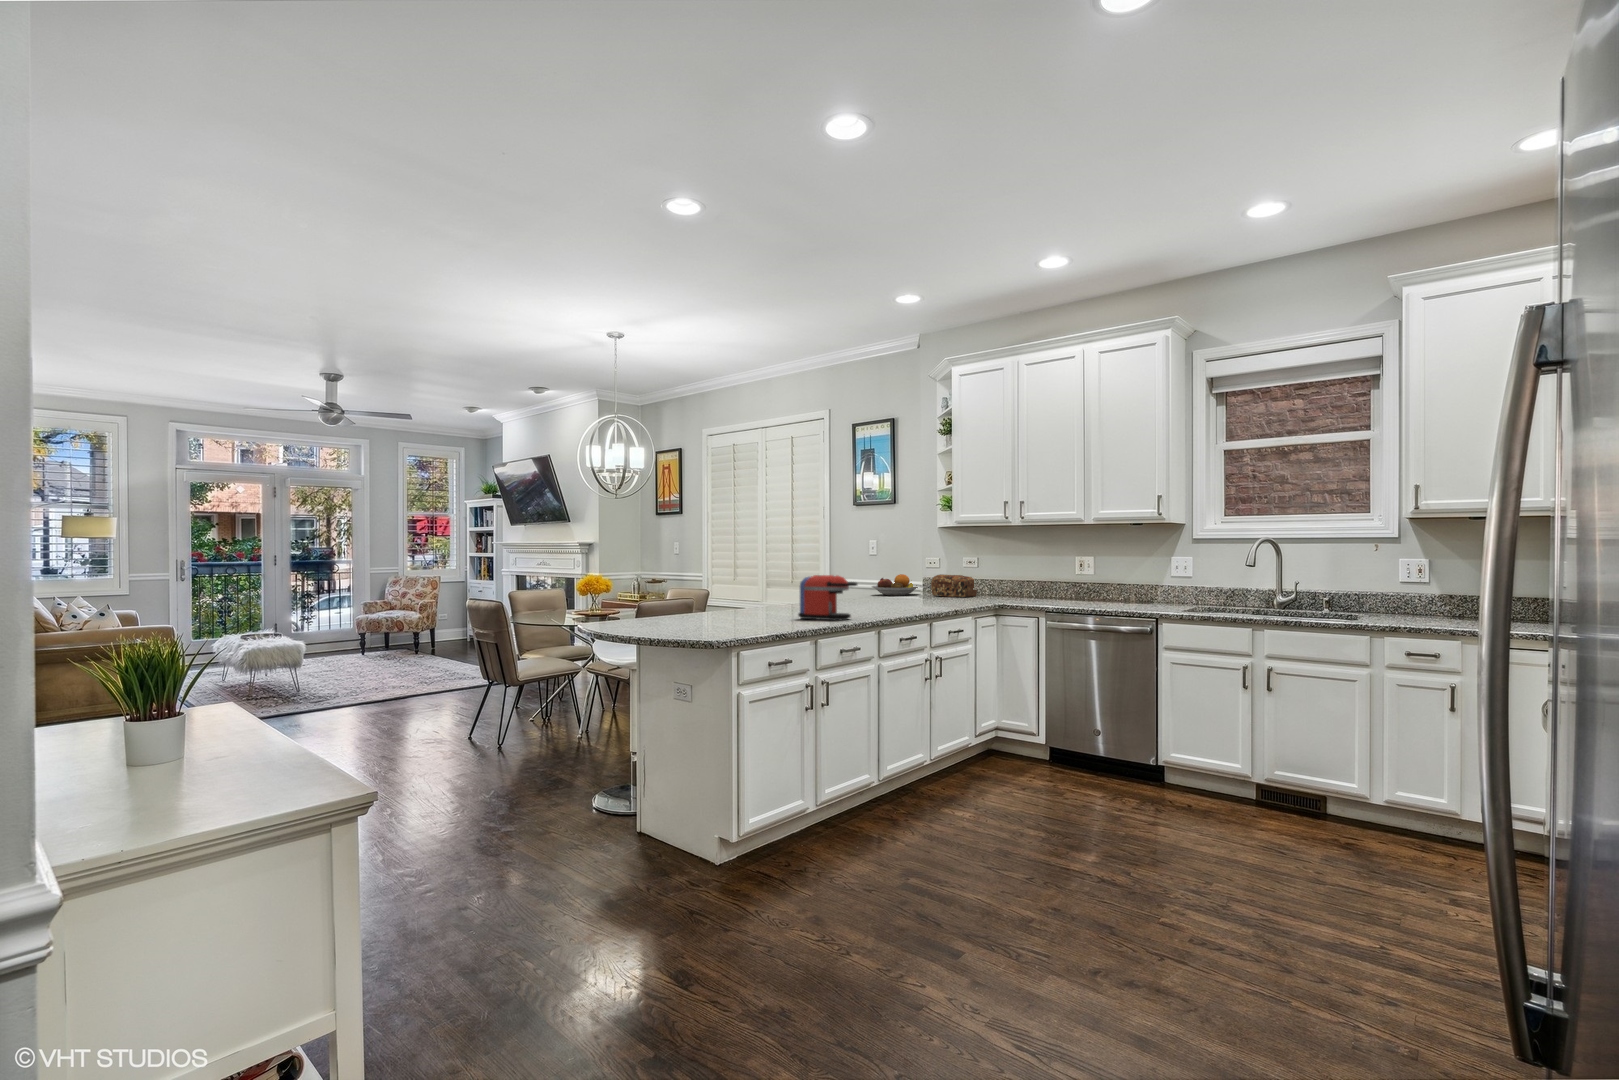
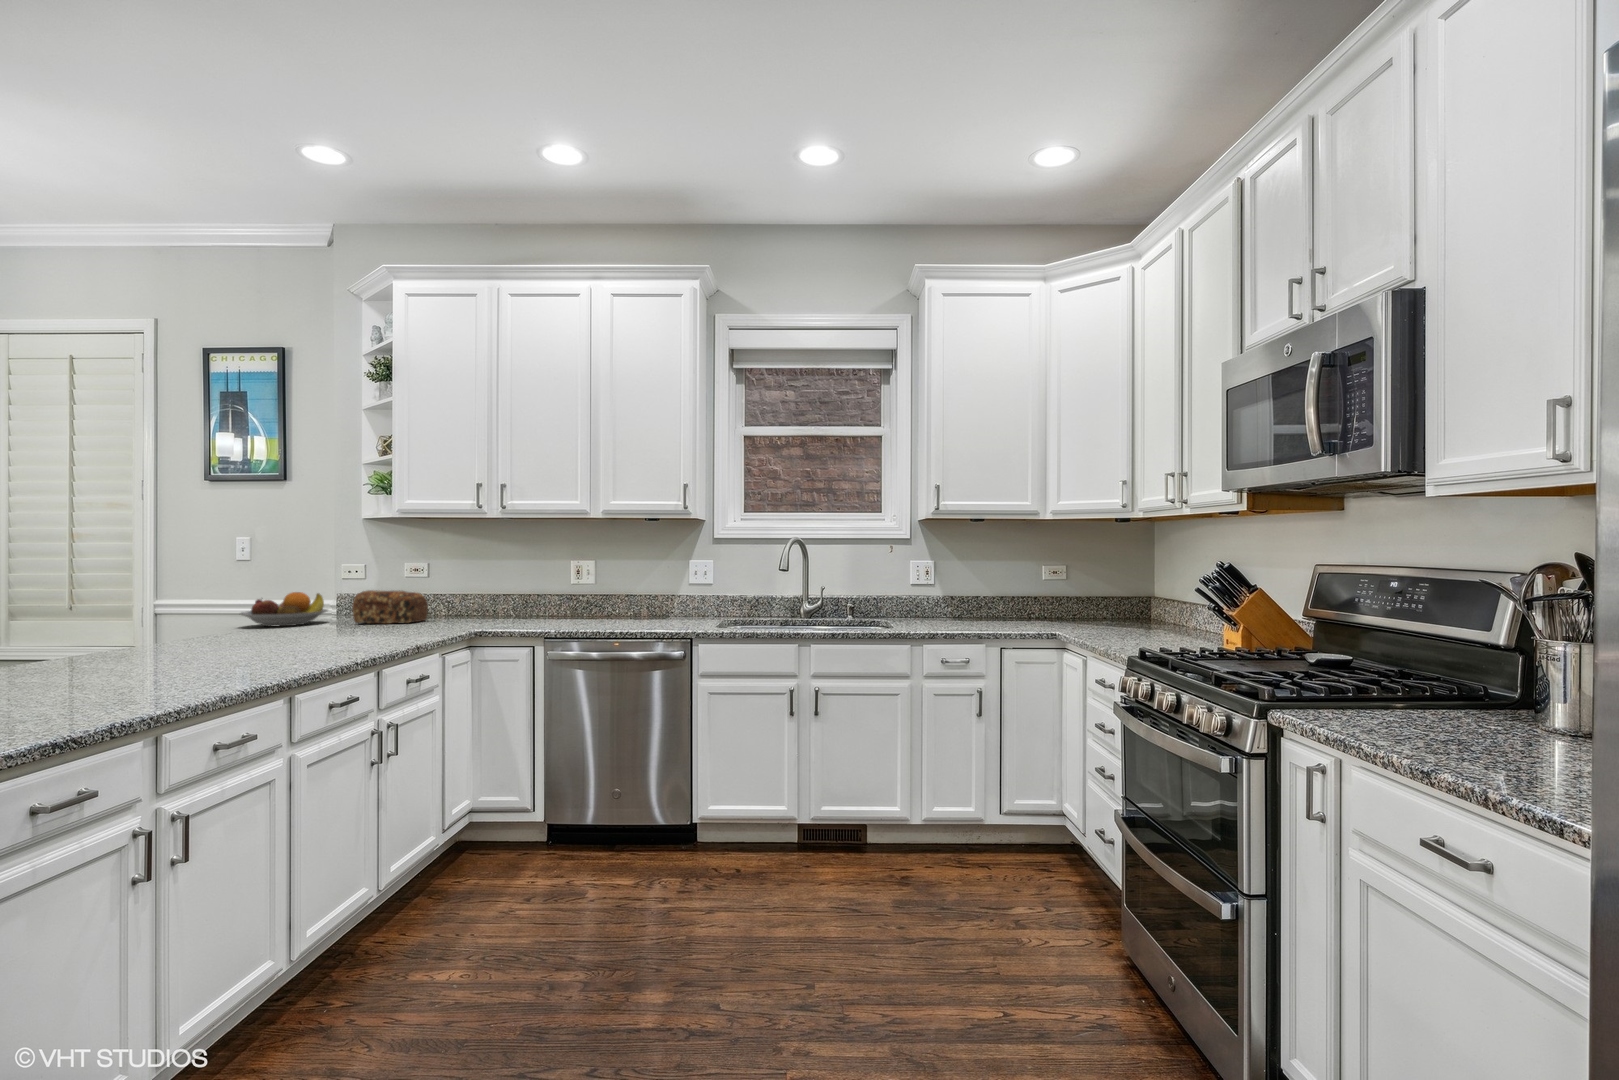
coffee maker: present [798,575,857,620] -> none [104,602,249,692]

